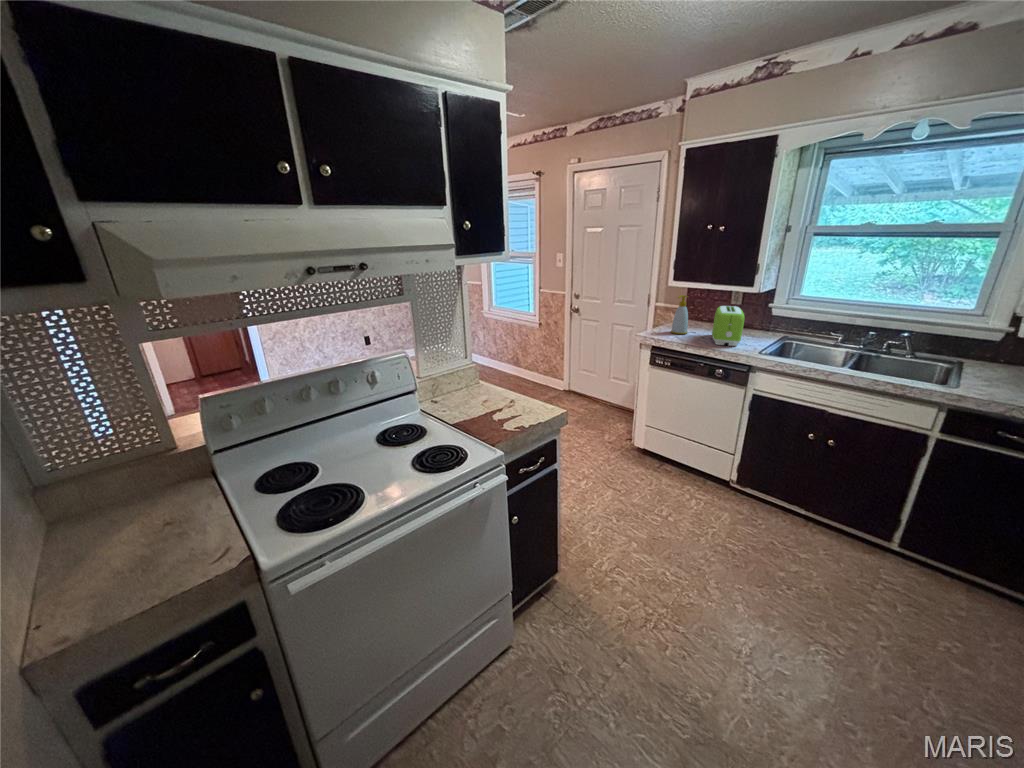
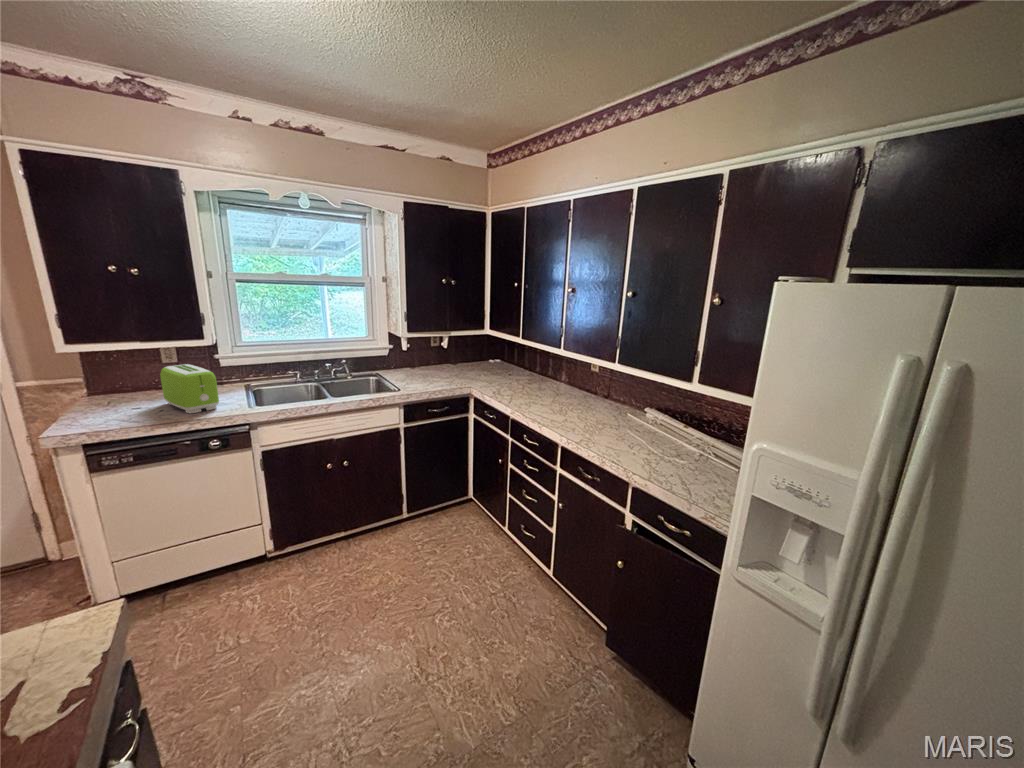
soap bottle: present [671,295,688,334] -> none [93,362,126,417]

